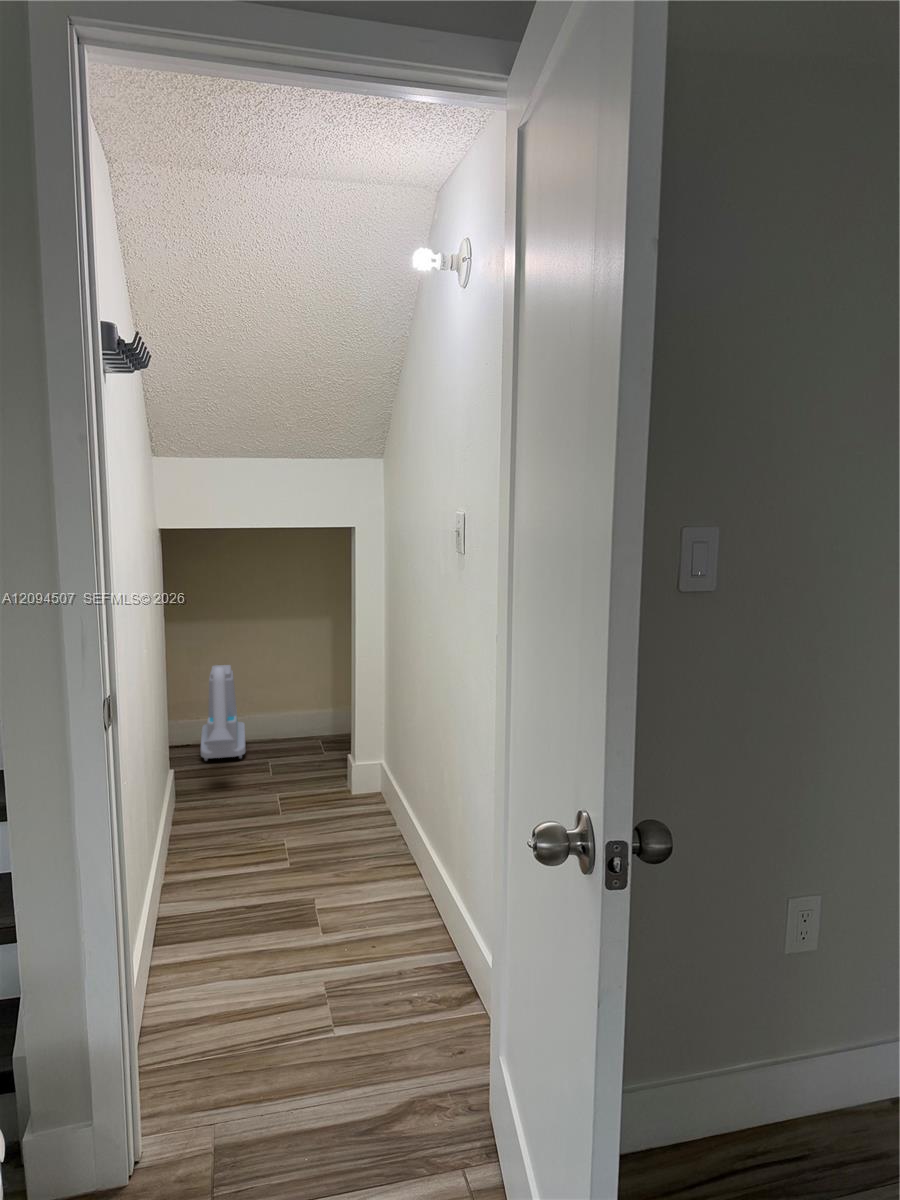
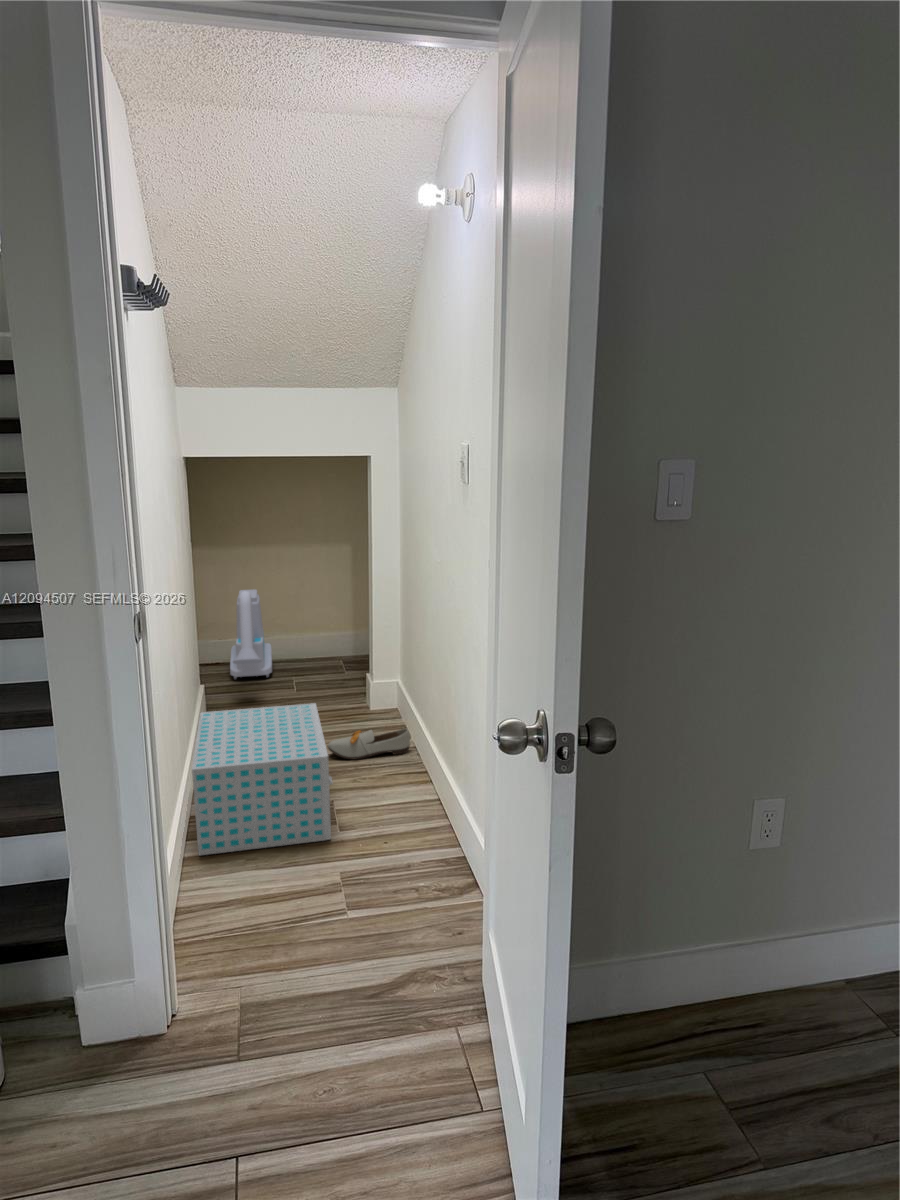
storage box: none [161,789,316,964] -> present [192,703,333,855]
shoe: none [307,815,396,849] -> present [327,729,410,759]

